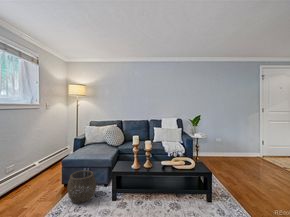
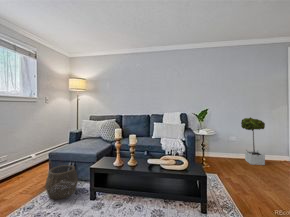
potted tree: none [228,122,248,162] -> present [241,117,265,165]

